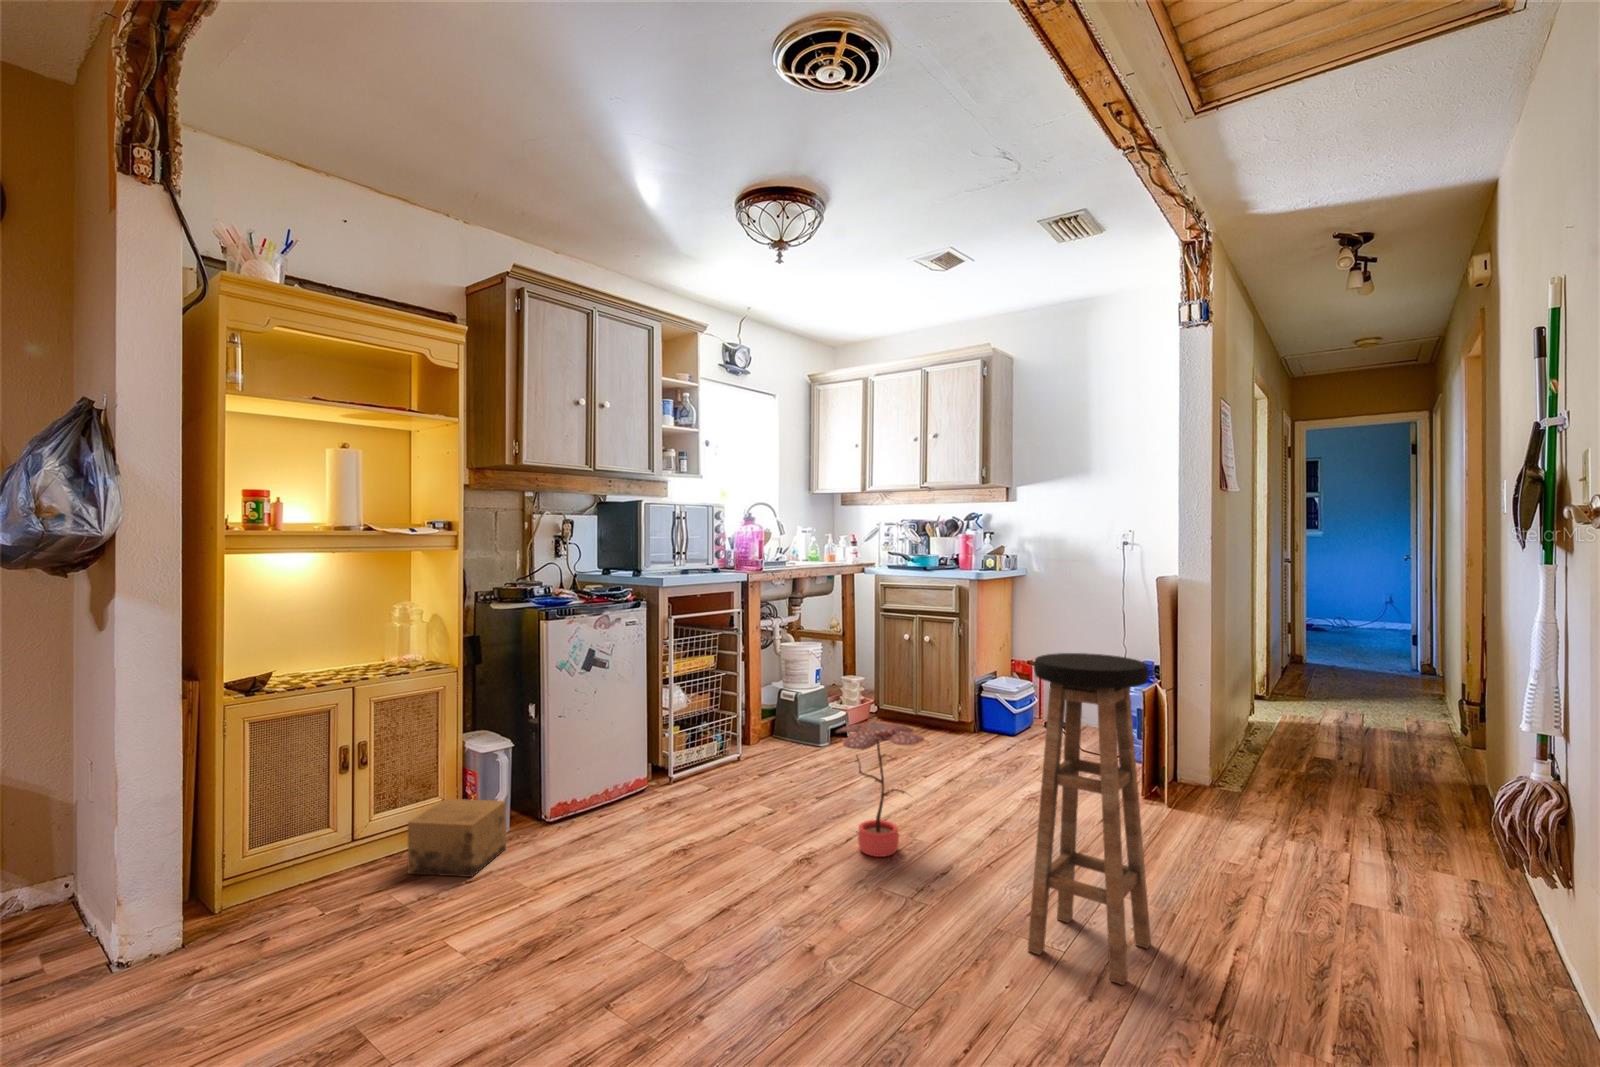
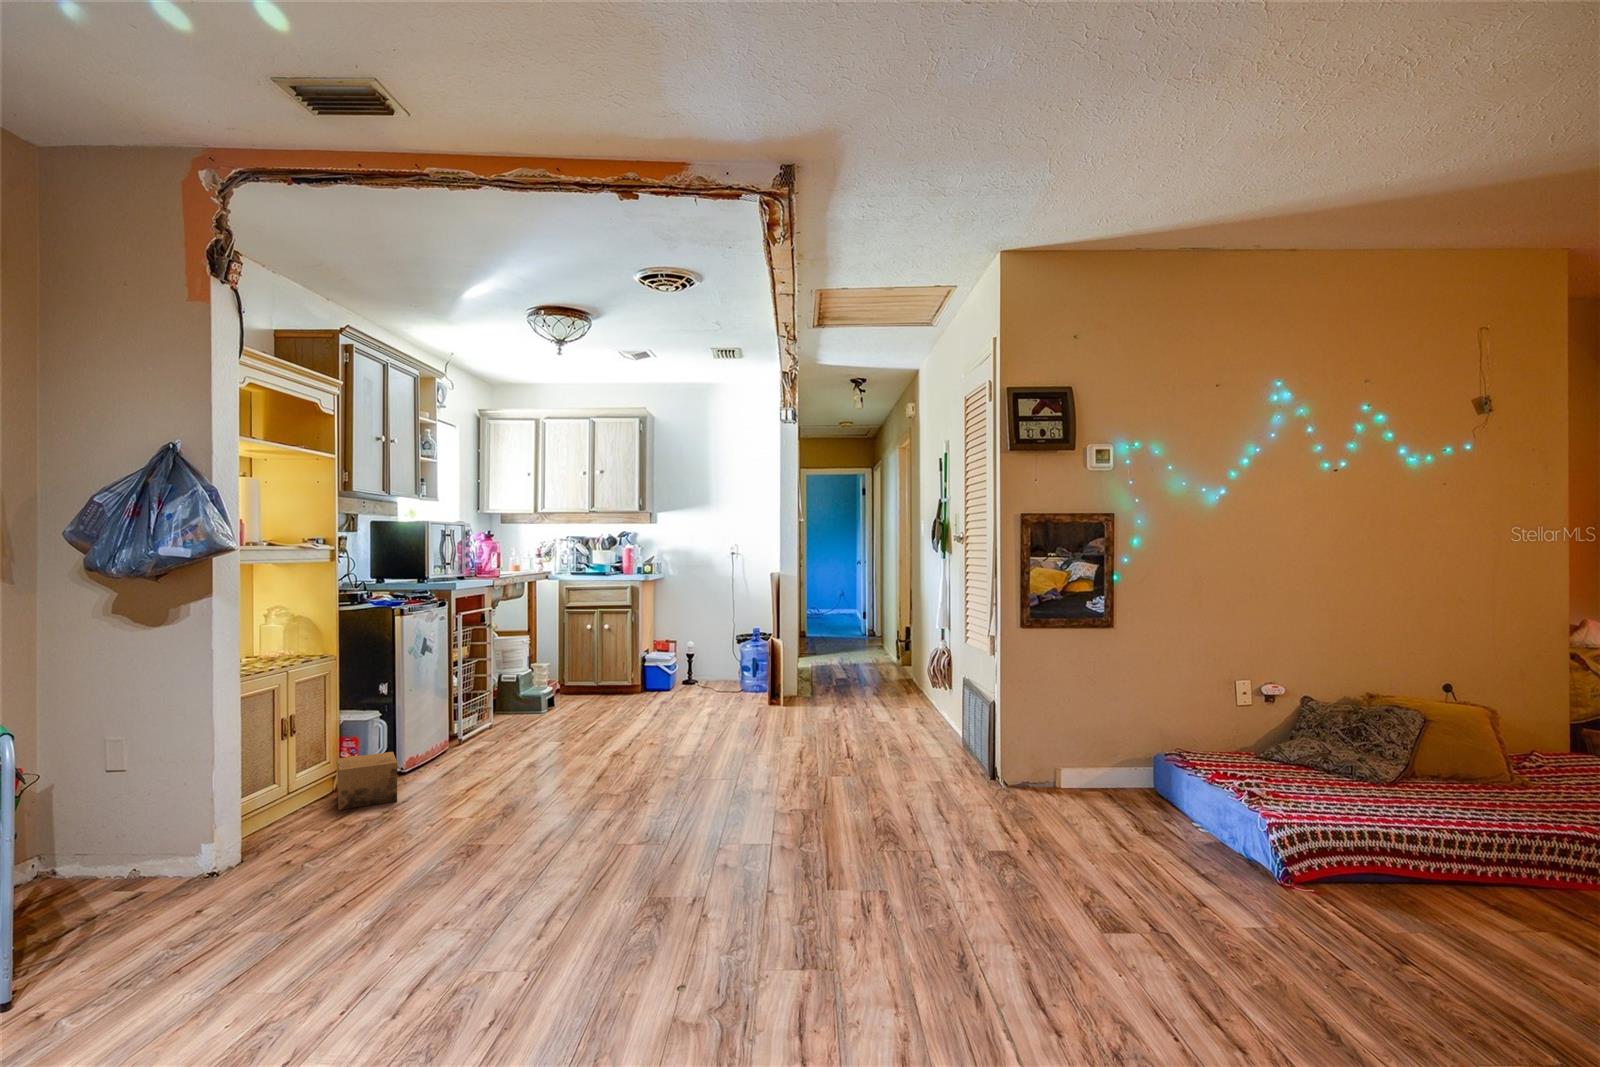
bar stool: present [1028,653,1151,985] -> none [763,607,817,759]
potted plant: present [836,723,924,857] -> none [622,666,683,747]

